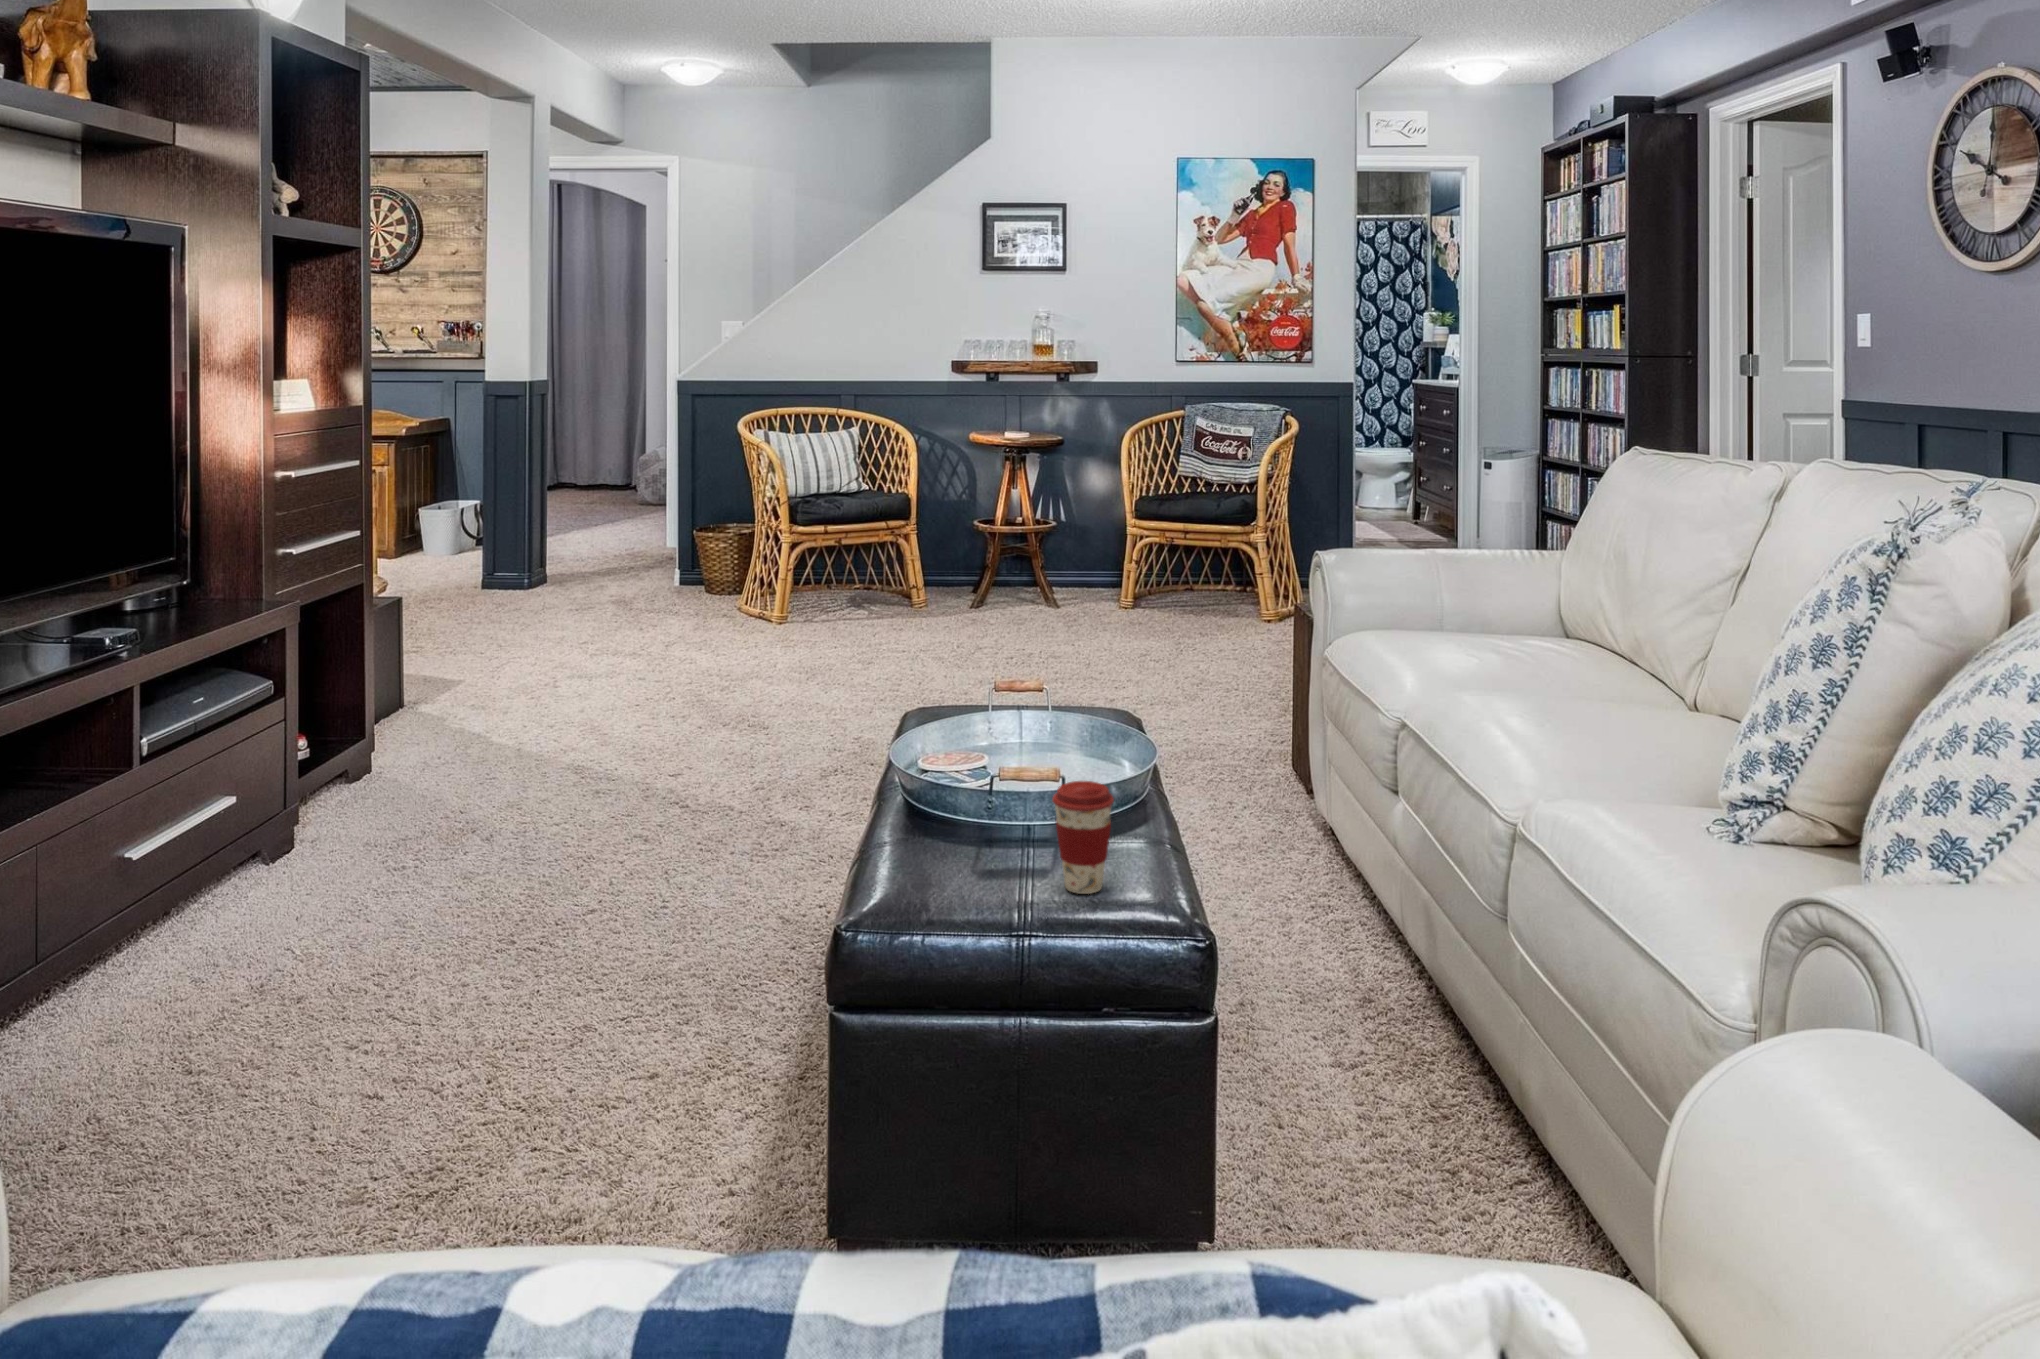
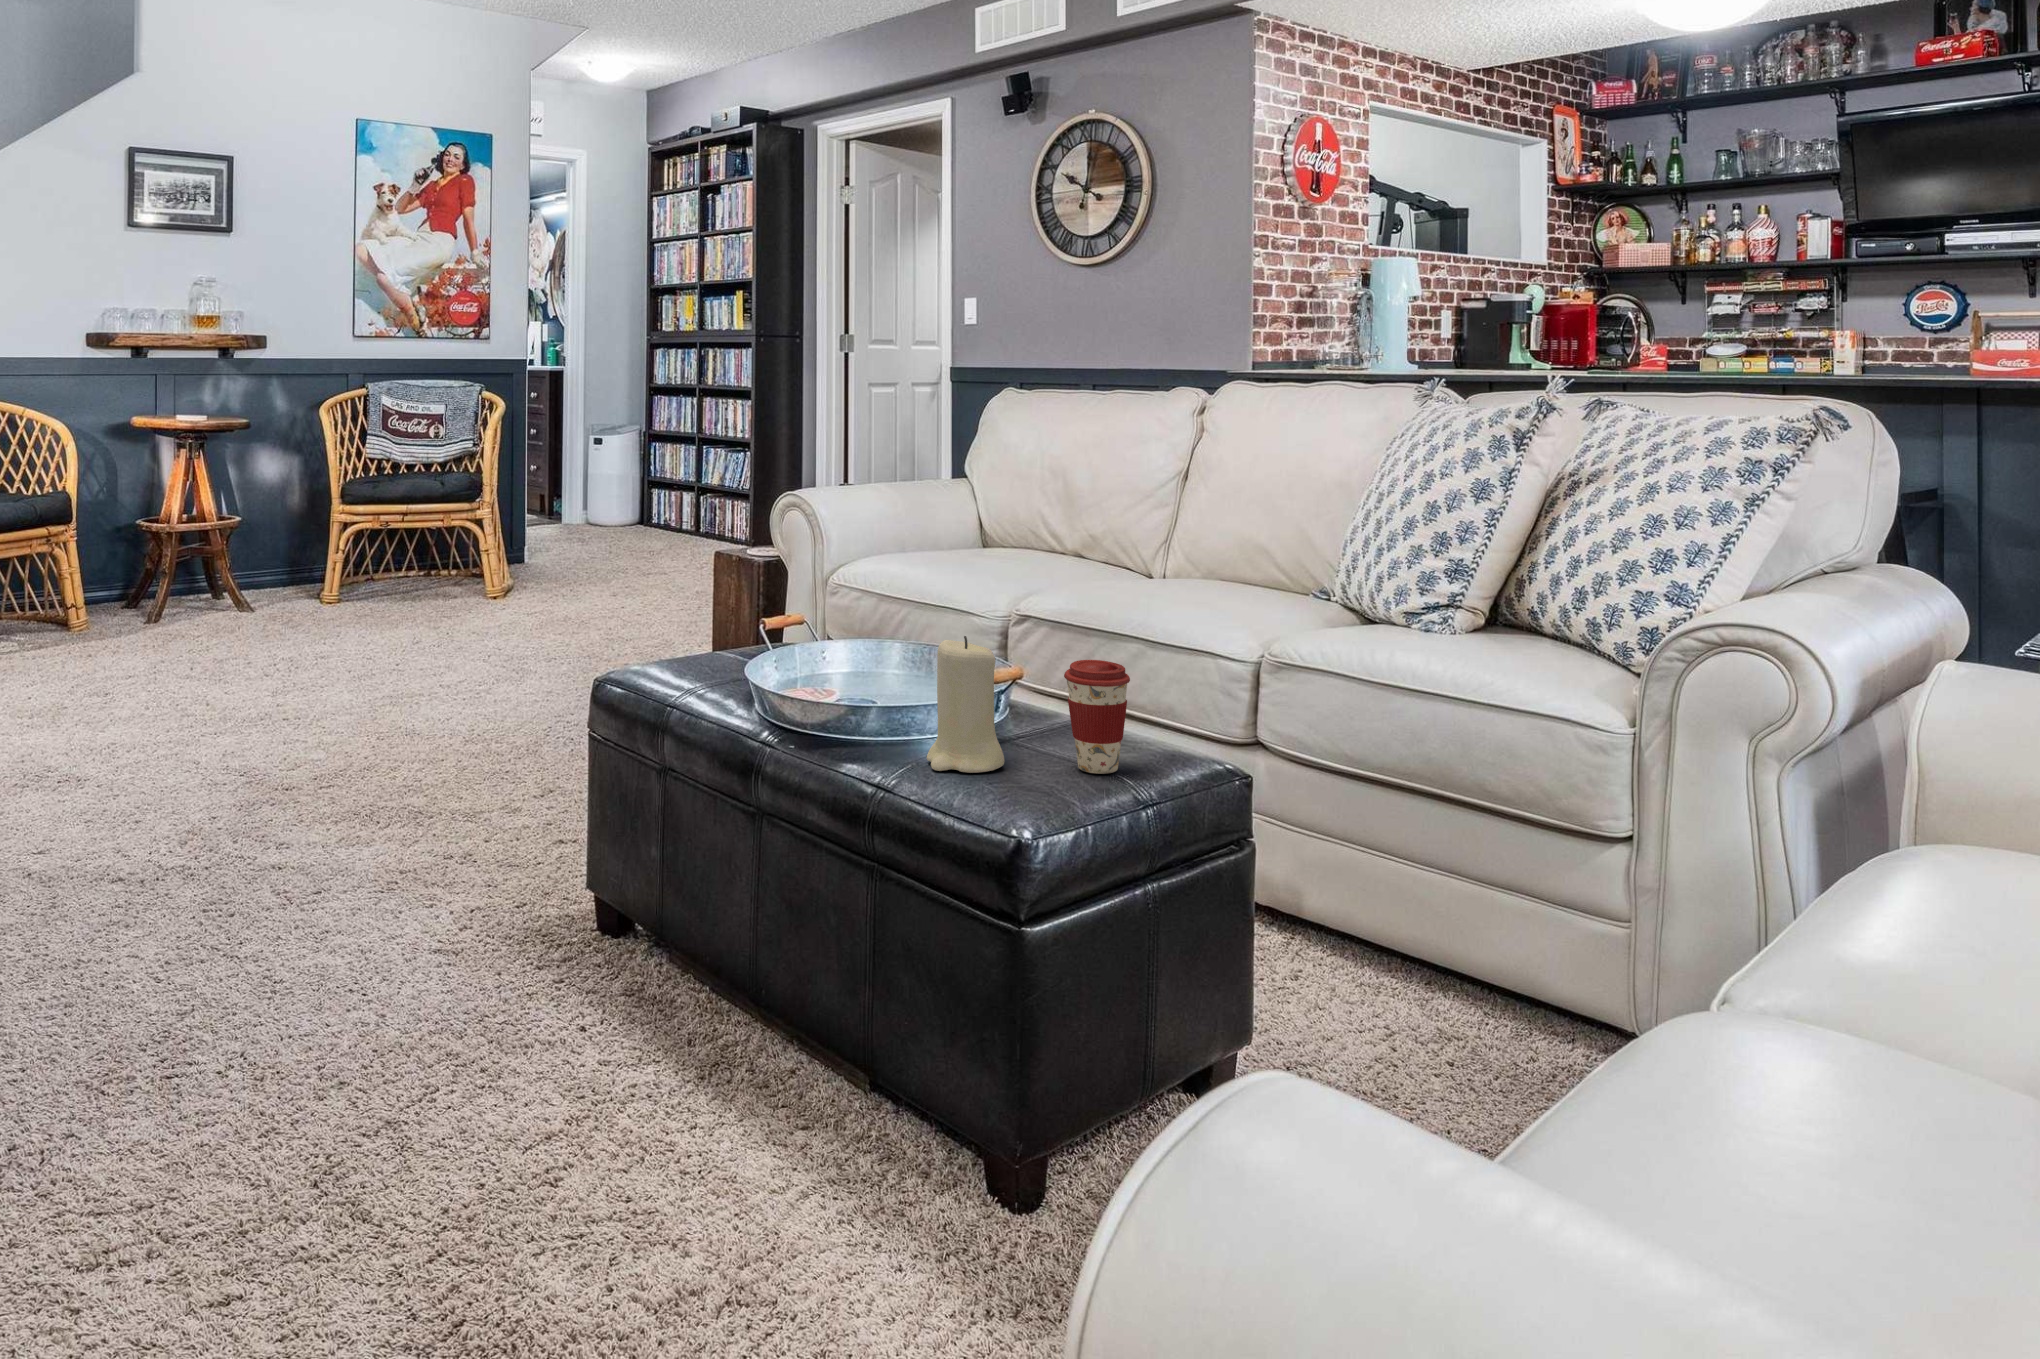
candle: none [958,739,1033,867] -> present [927,636,1004,773]

